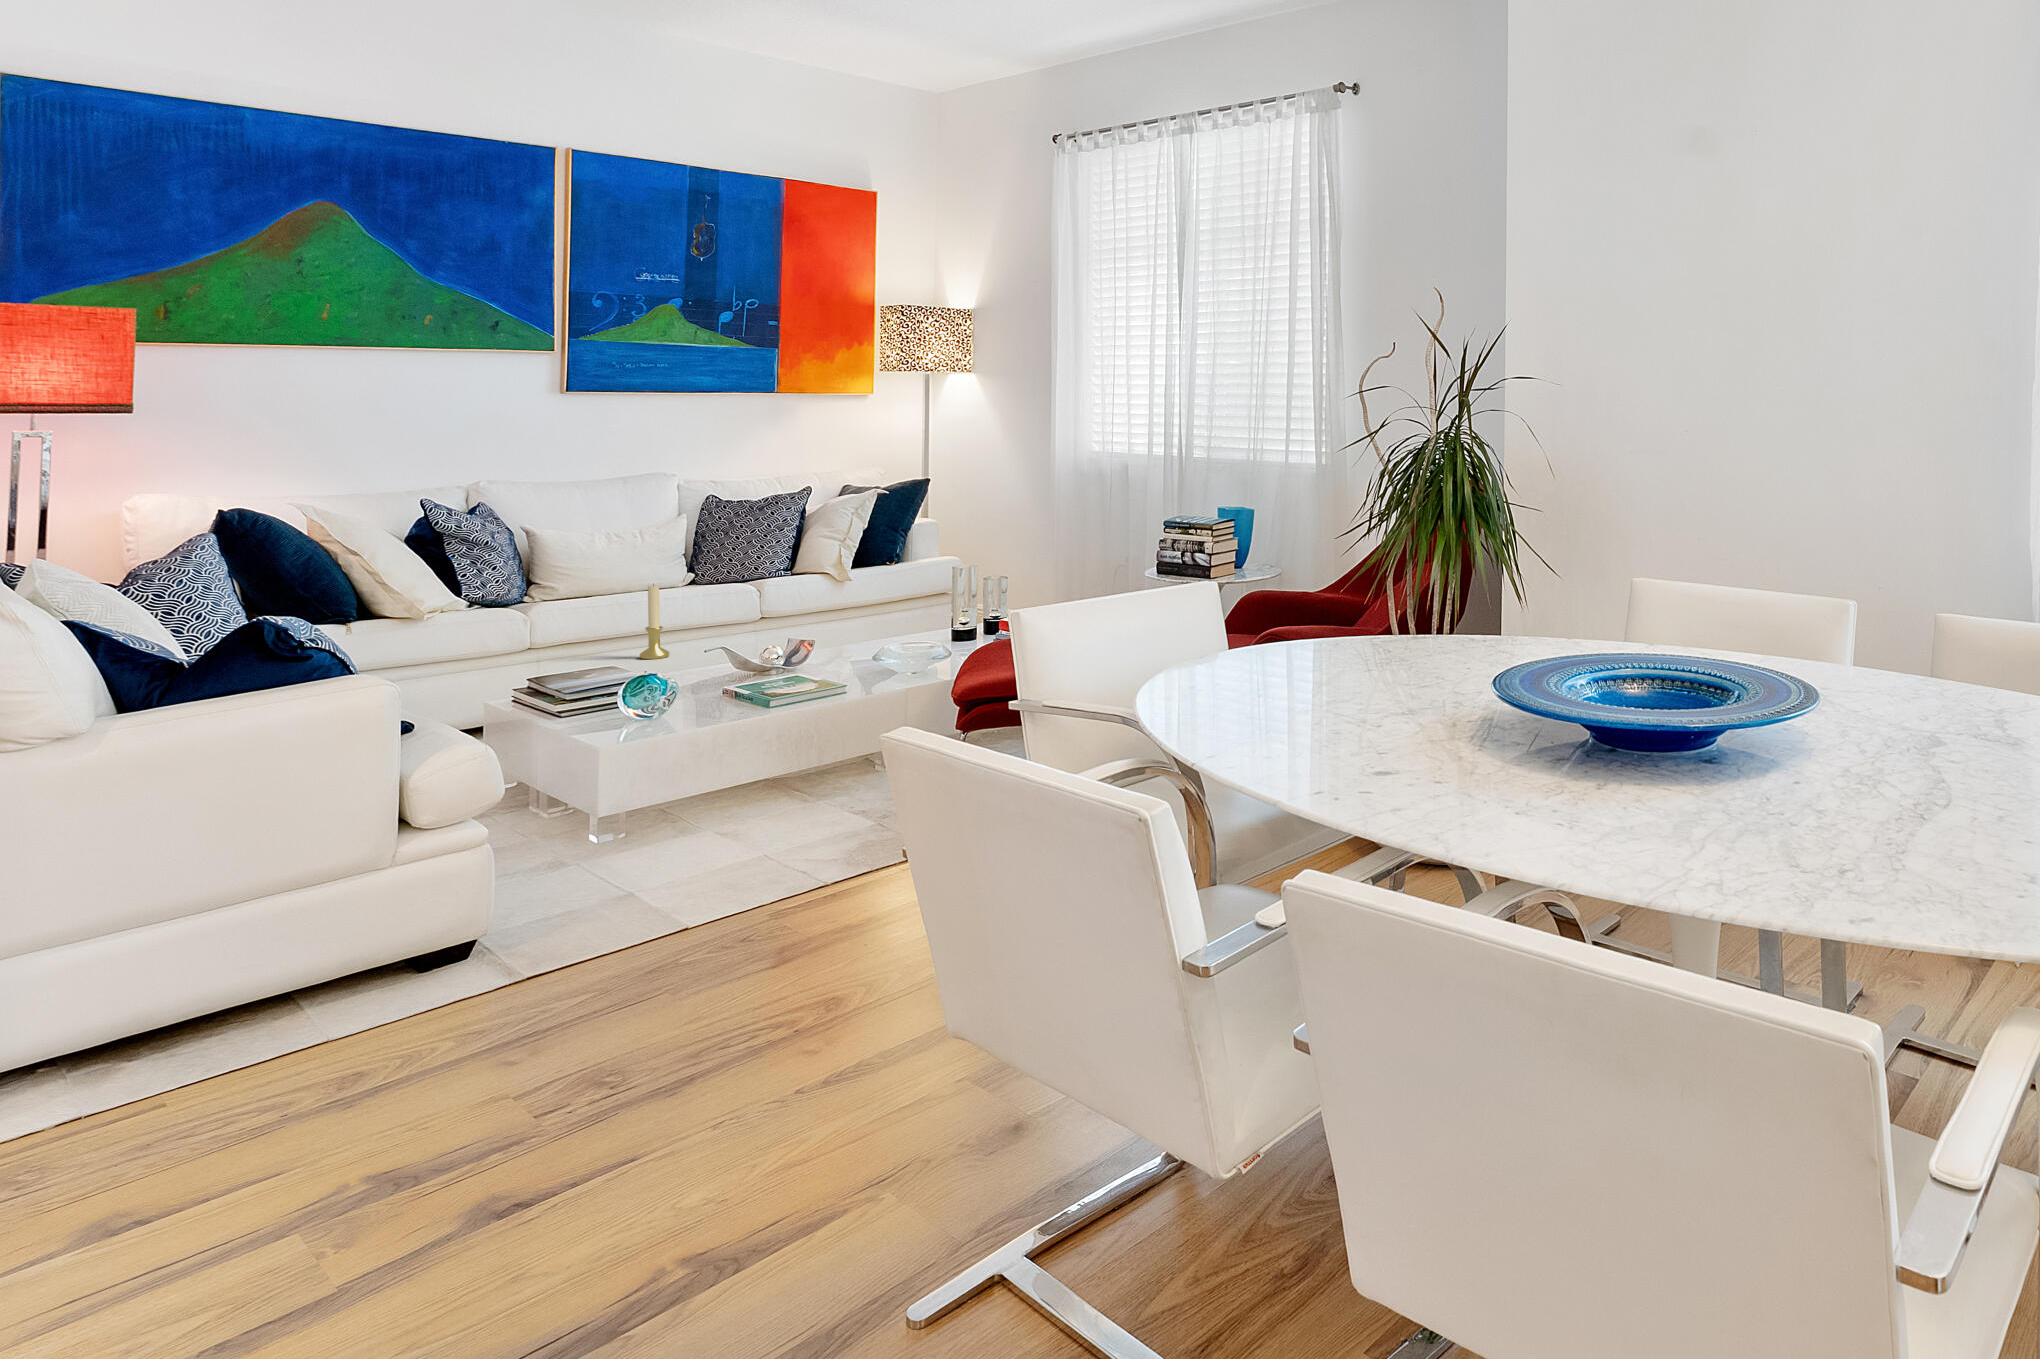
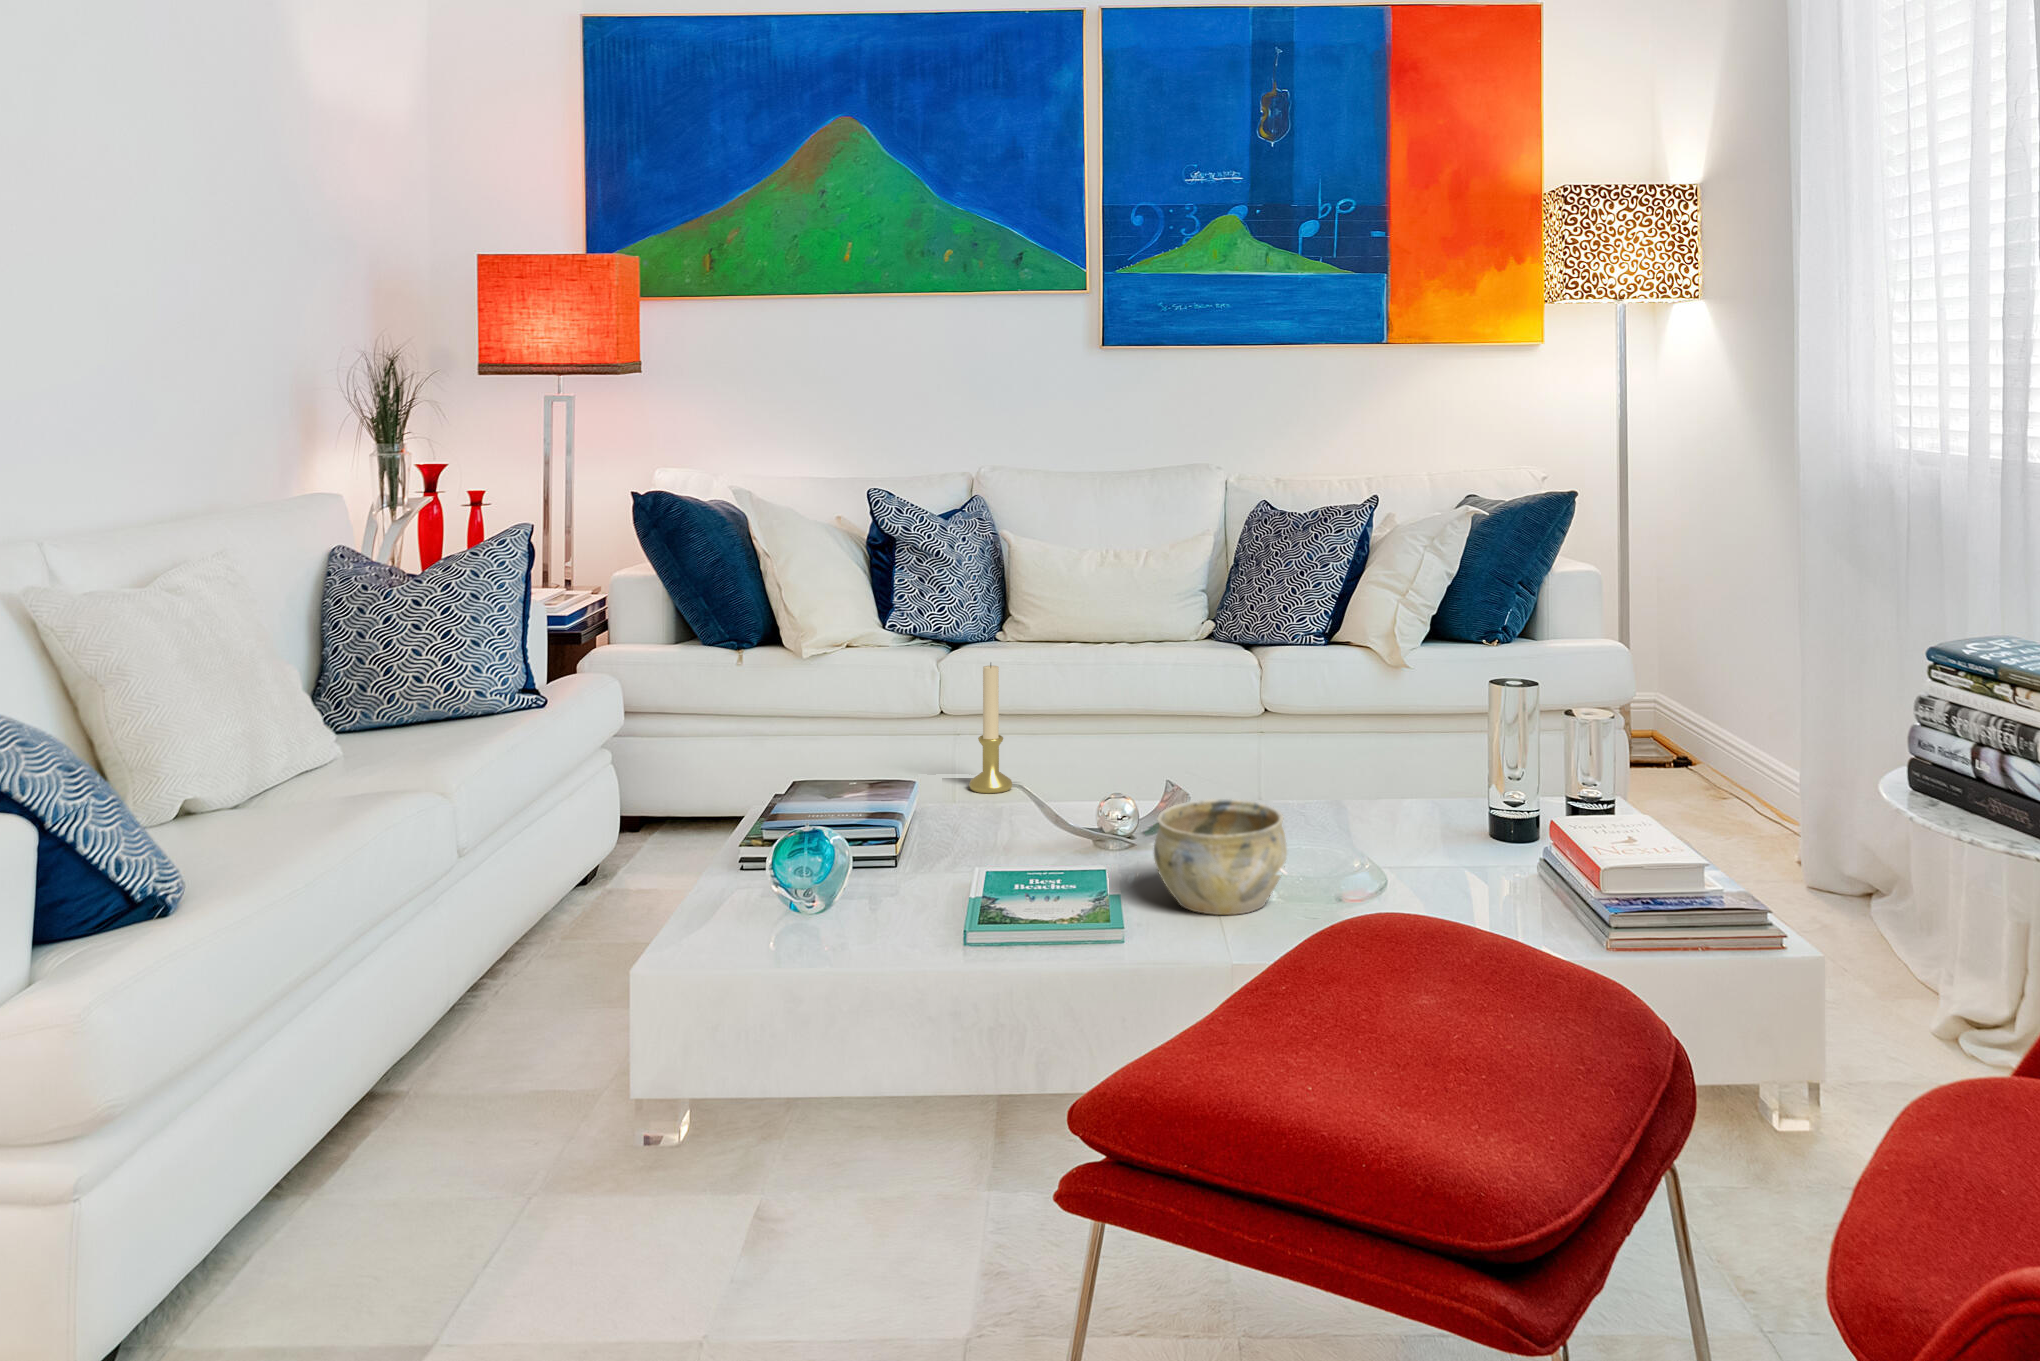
ceramic bowl: none [855,616,922,664] -> present [1154,799,1287,915]

